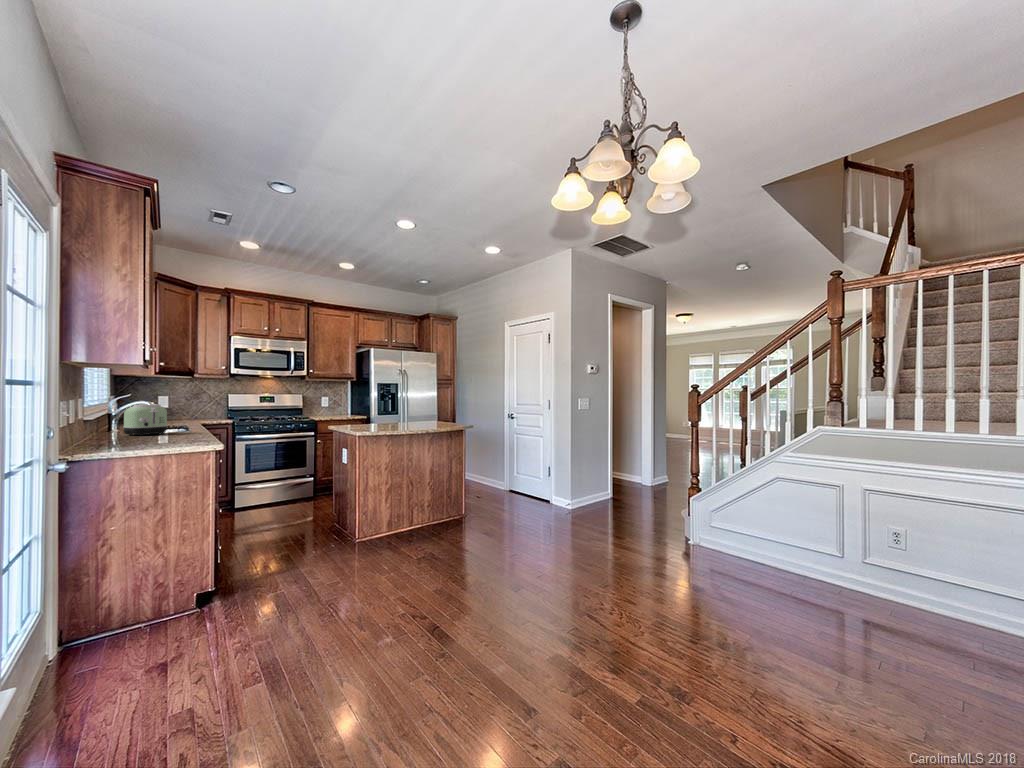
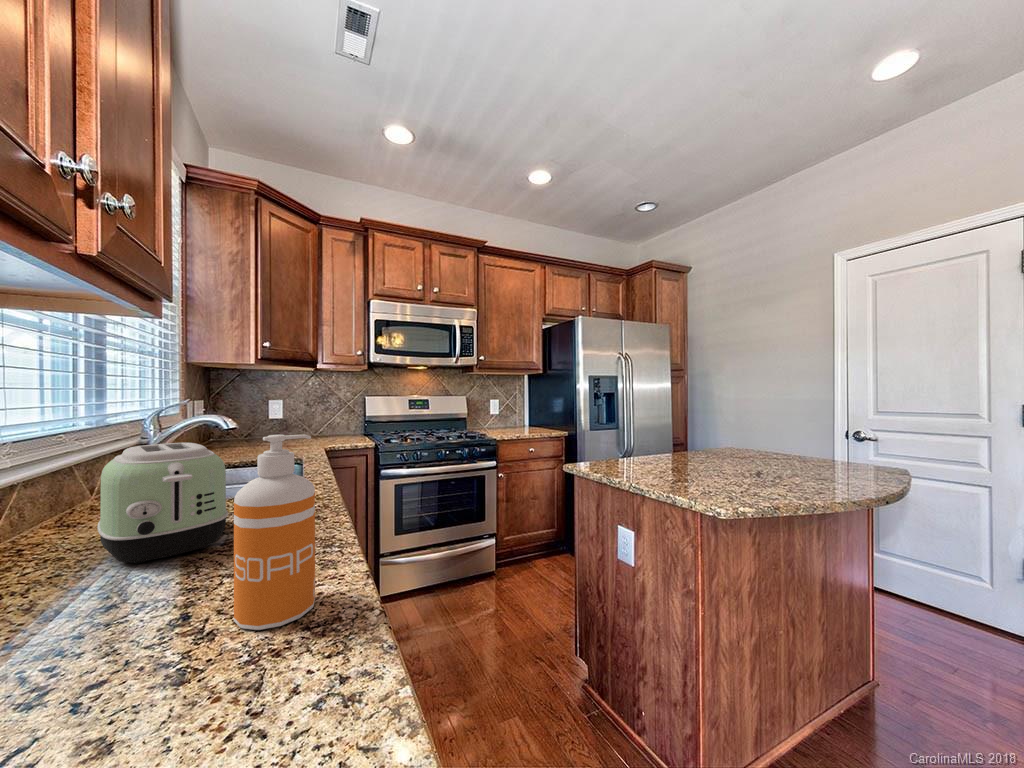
soap dispenser: none [180,396,200,437] -> present [234,434,315,630]

